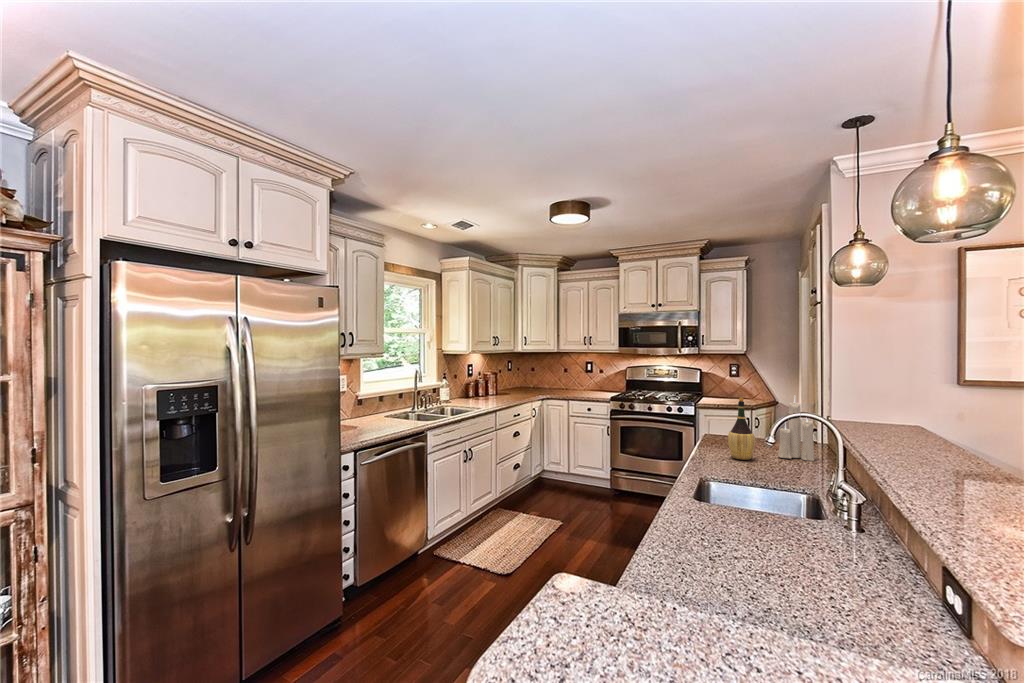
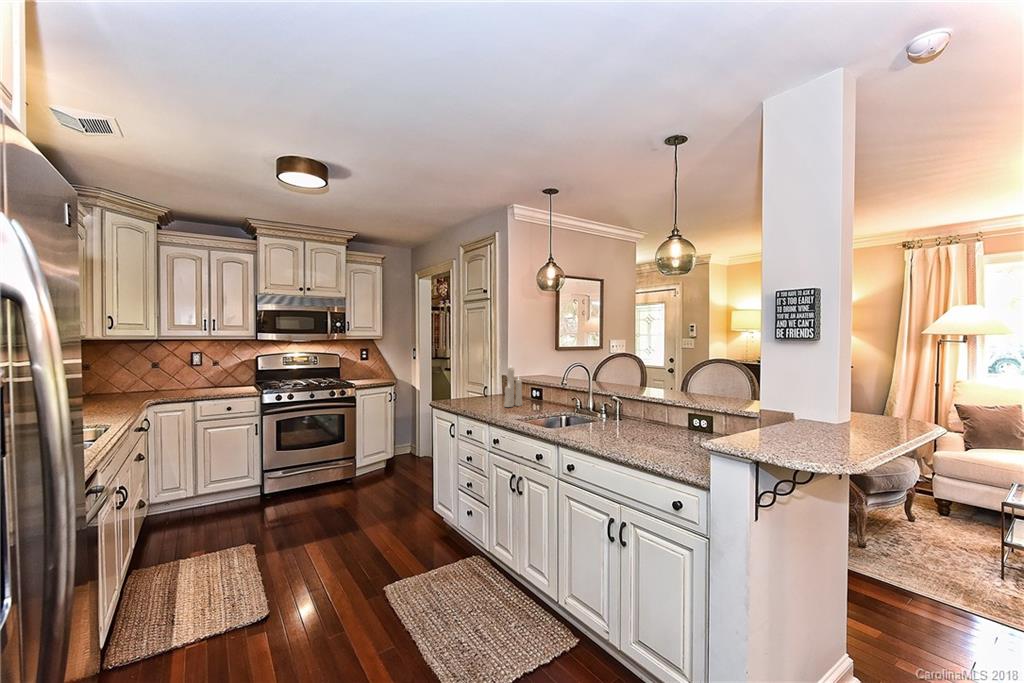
wine bottle: present [728,397,755,460] -> none [482,366,501,413]

